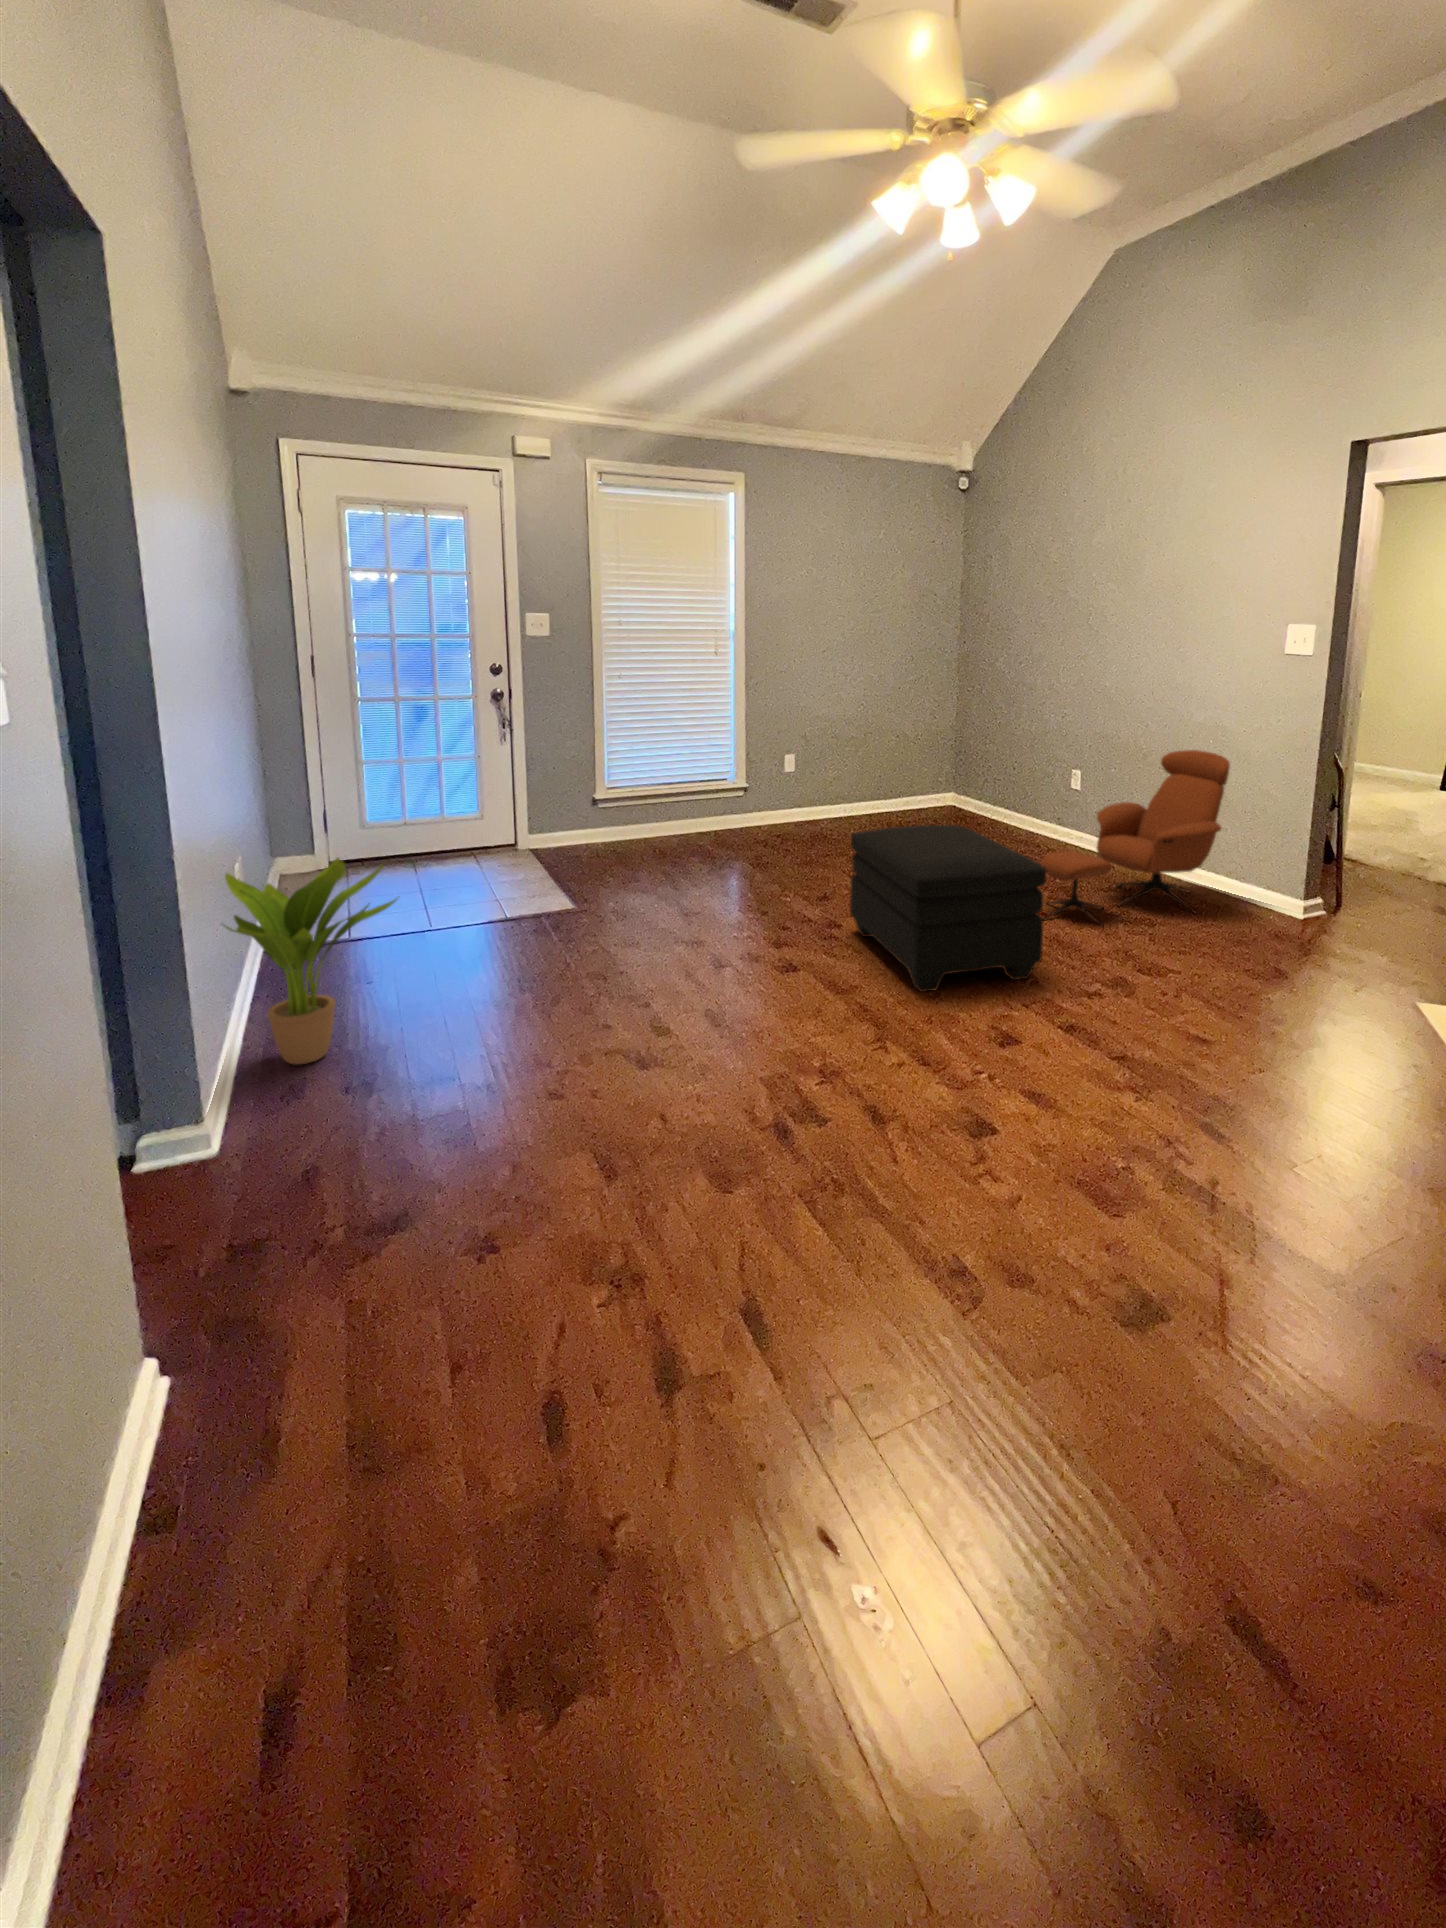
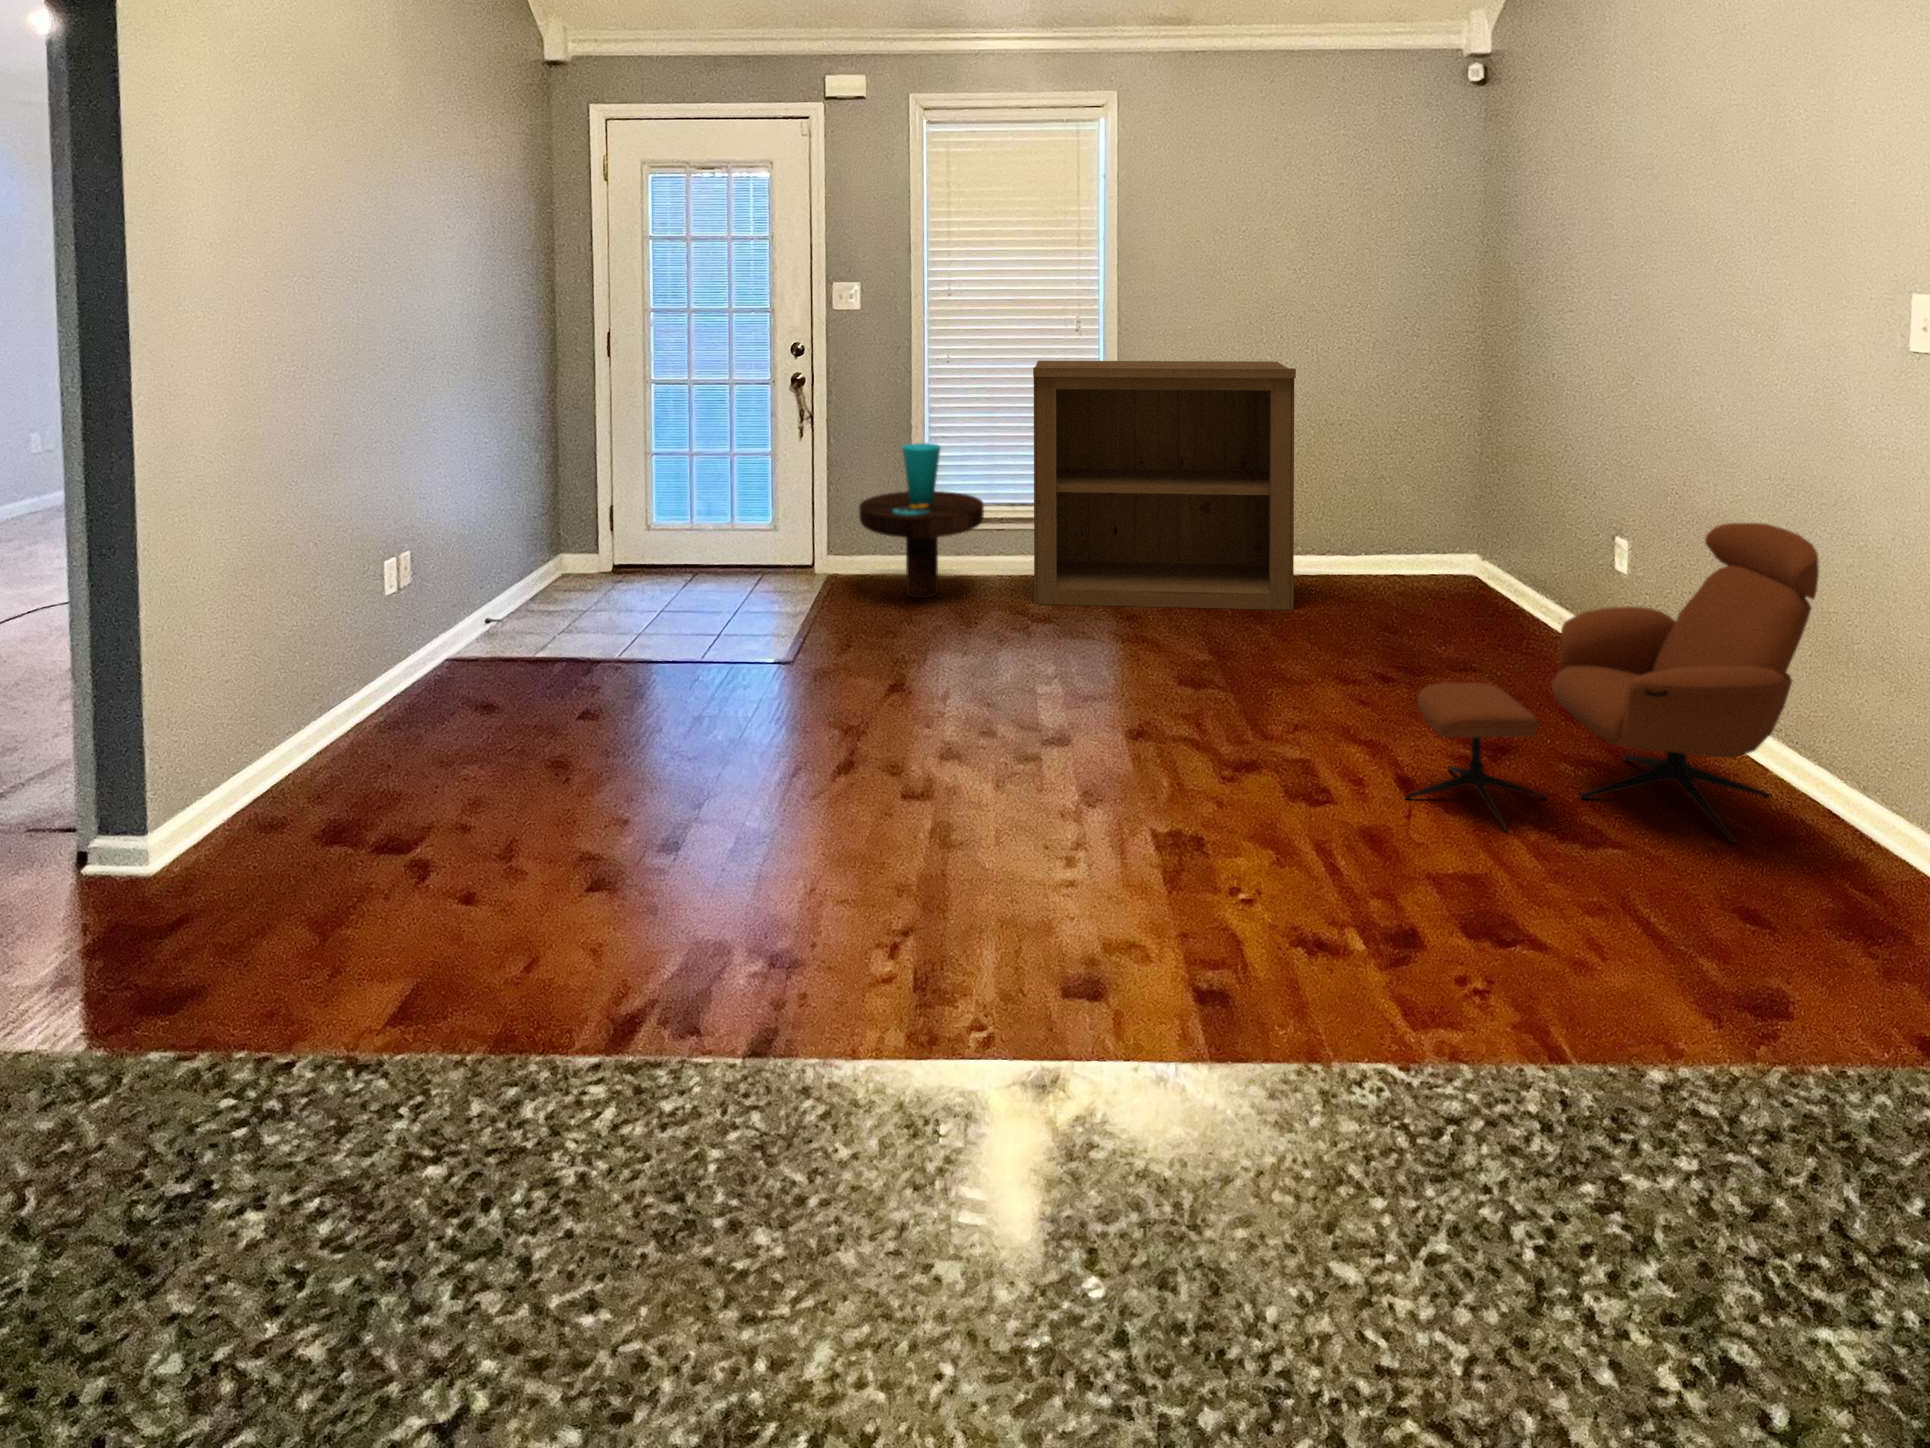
bookshelf: none [690,676,883,852] -> present [1033,361,1296,610]
side table: none [570,741,669,857] -> present [859,443,984,598]
ottoman: present [850,825,1046,992] -> none [1048,609,1280,901]
potted plant: present [224,858,396,1064] -> none [237,576,433,809]

